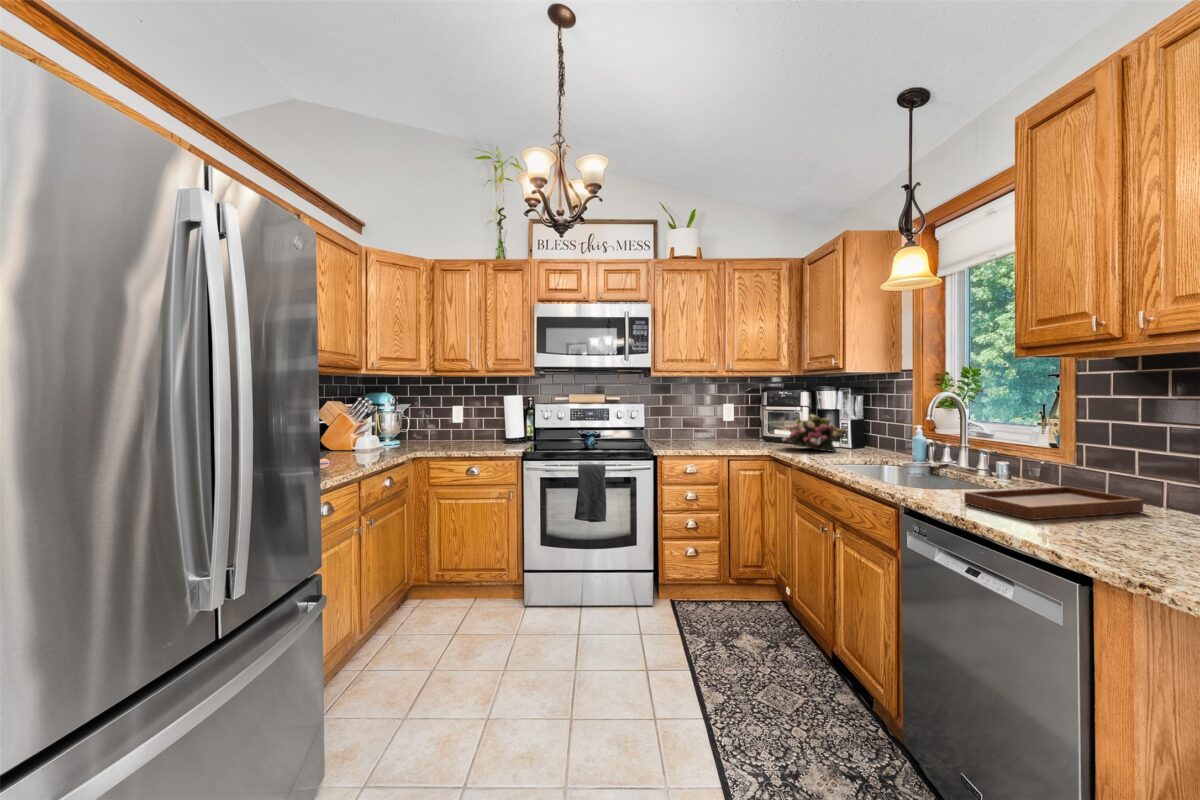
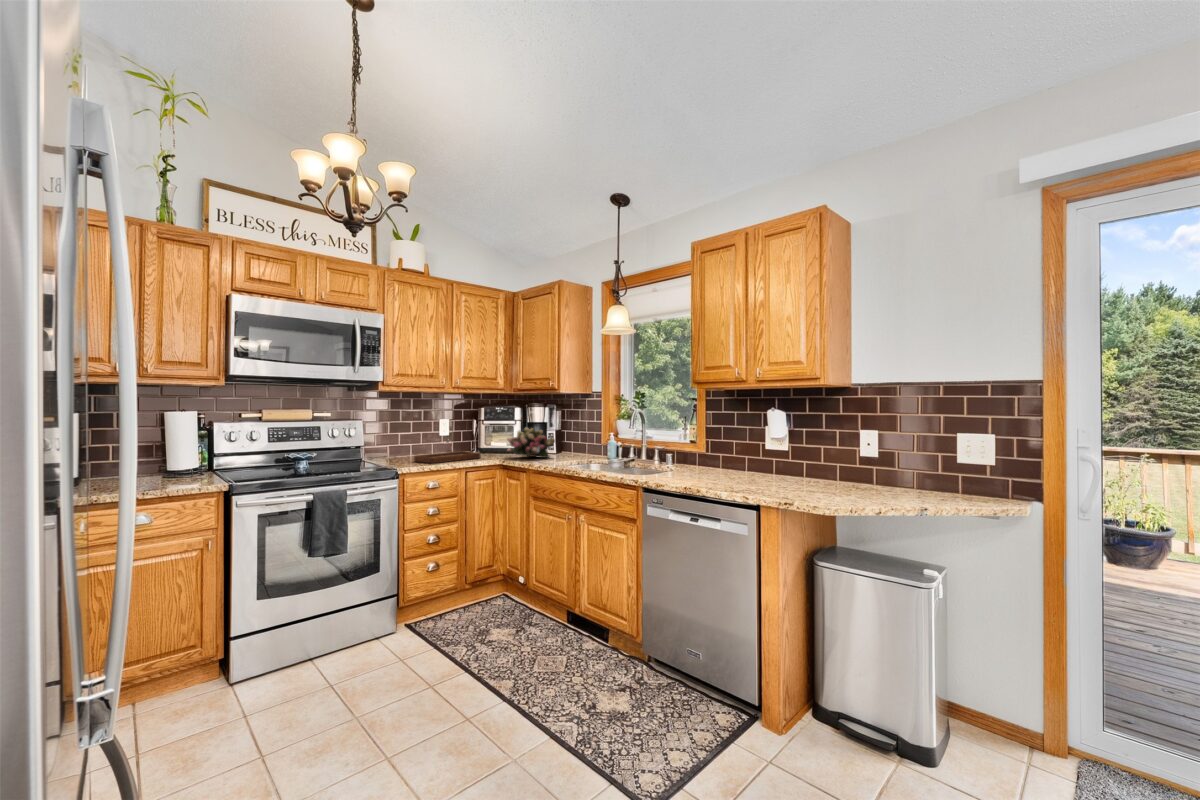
tray: present [964,462,1143,520] -> present [414,440,481,463]

